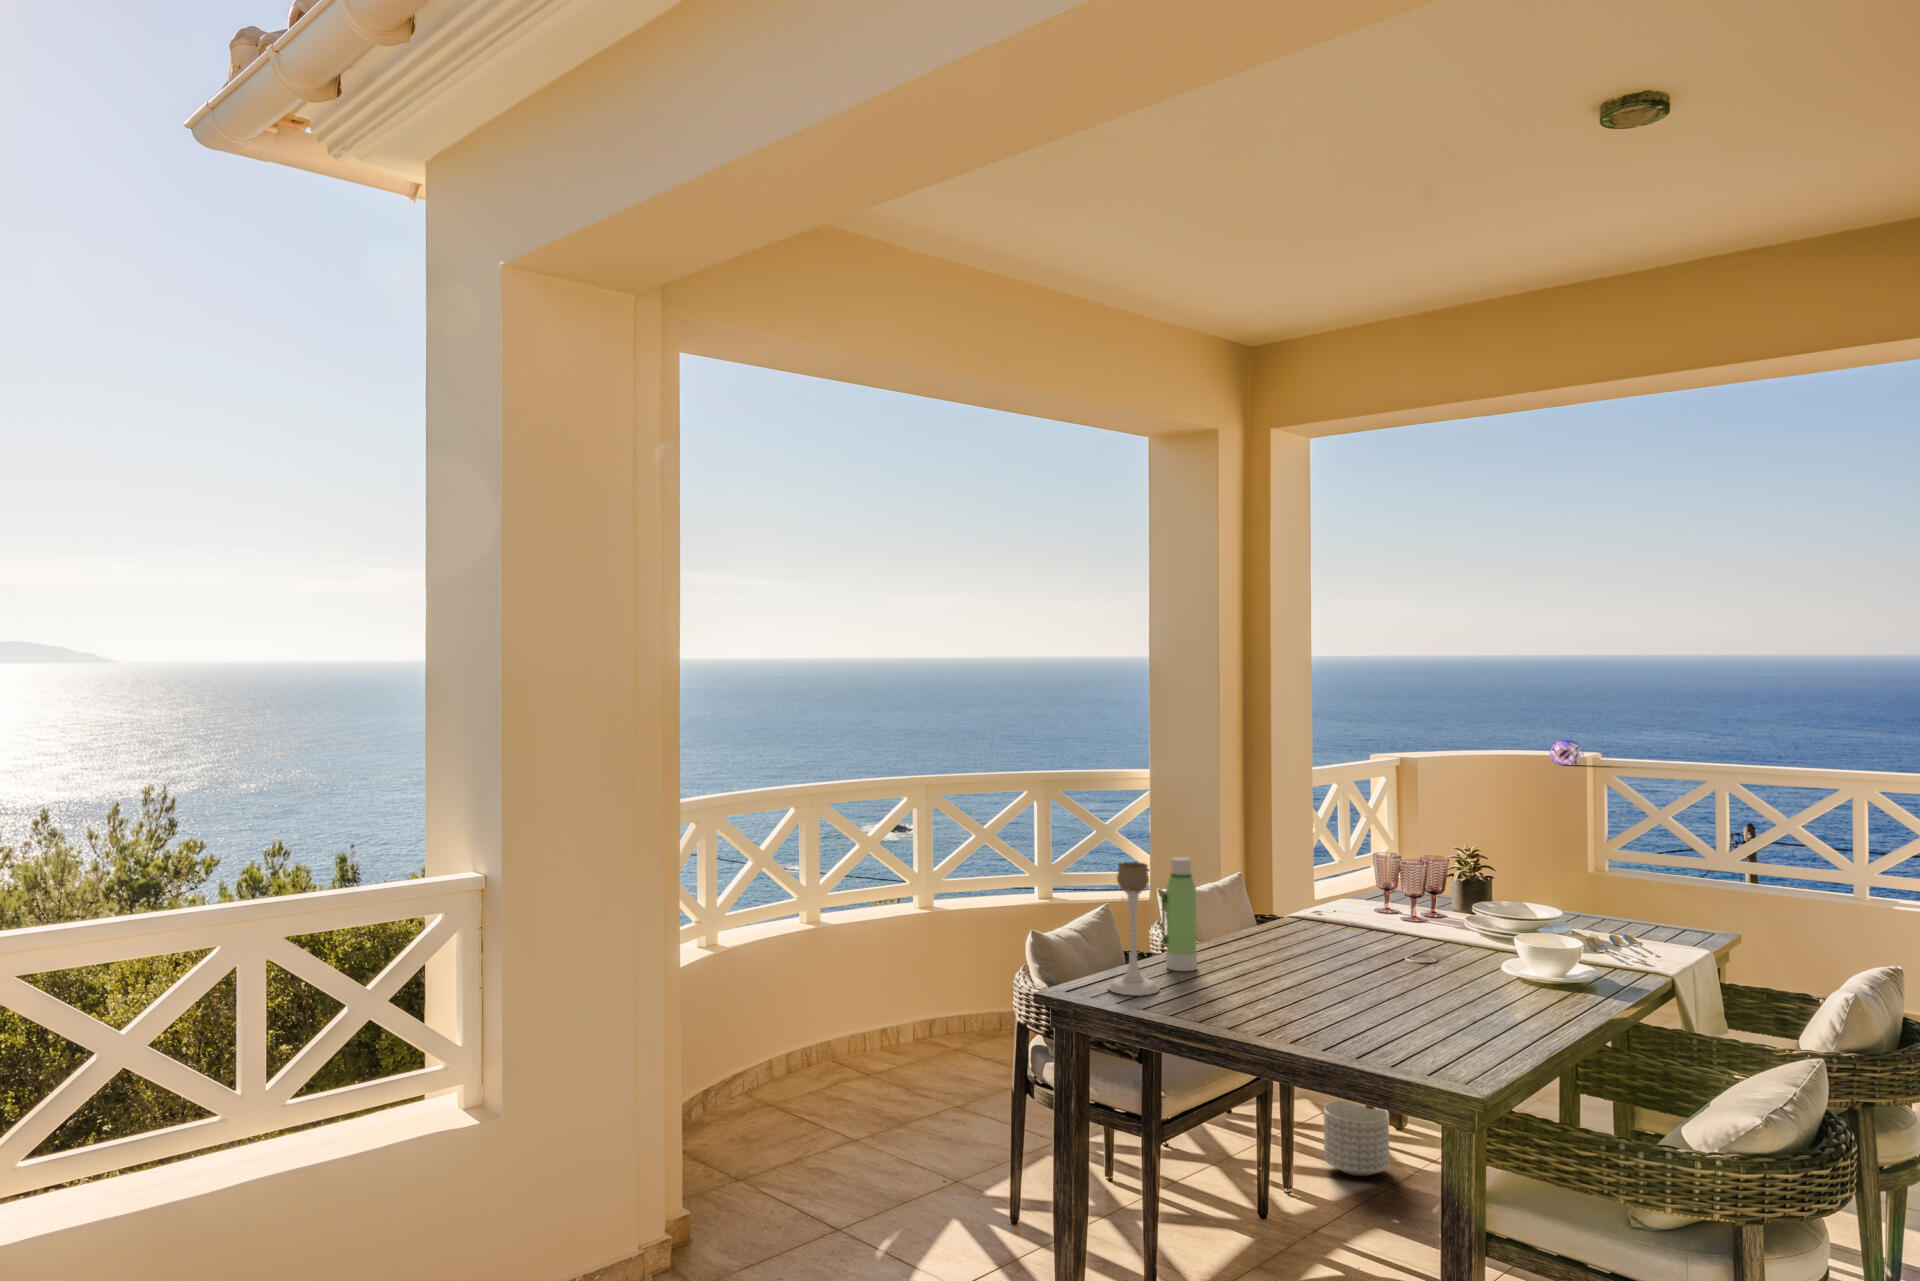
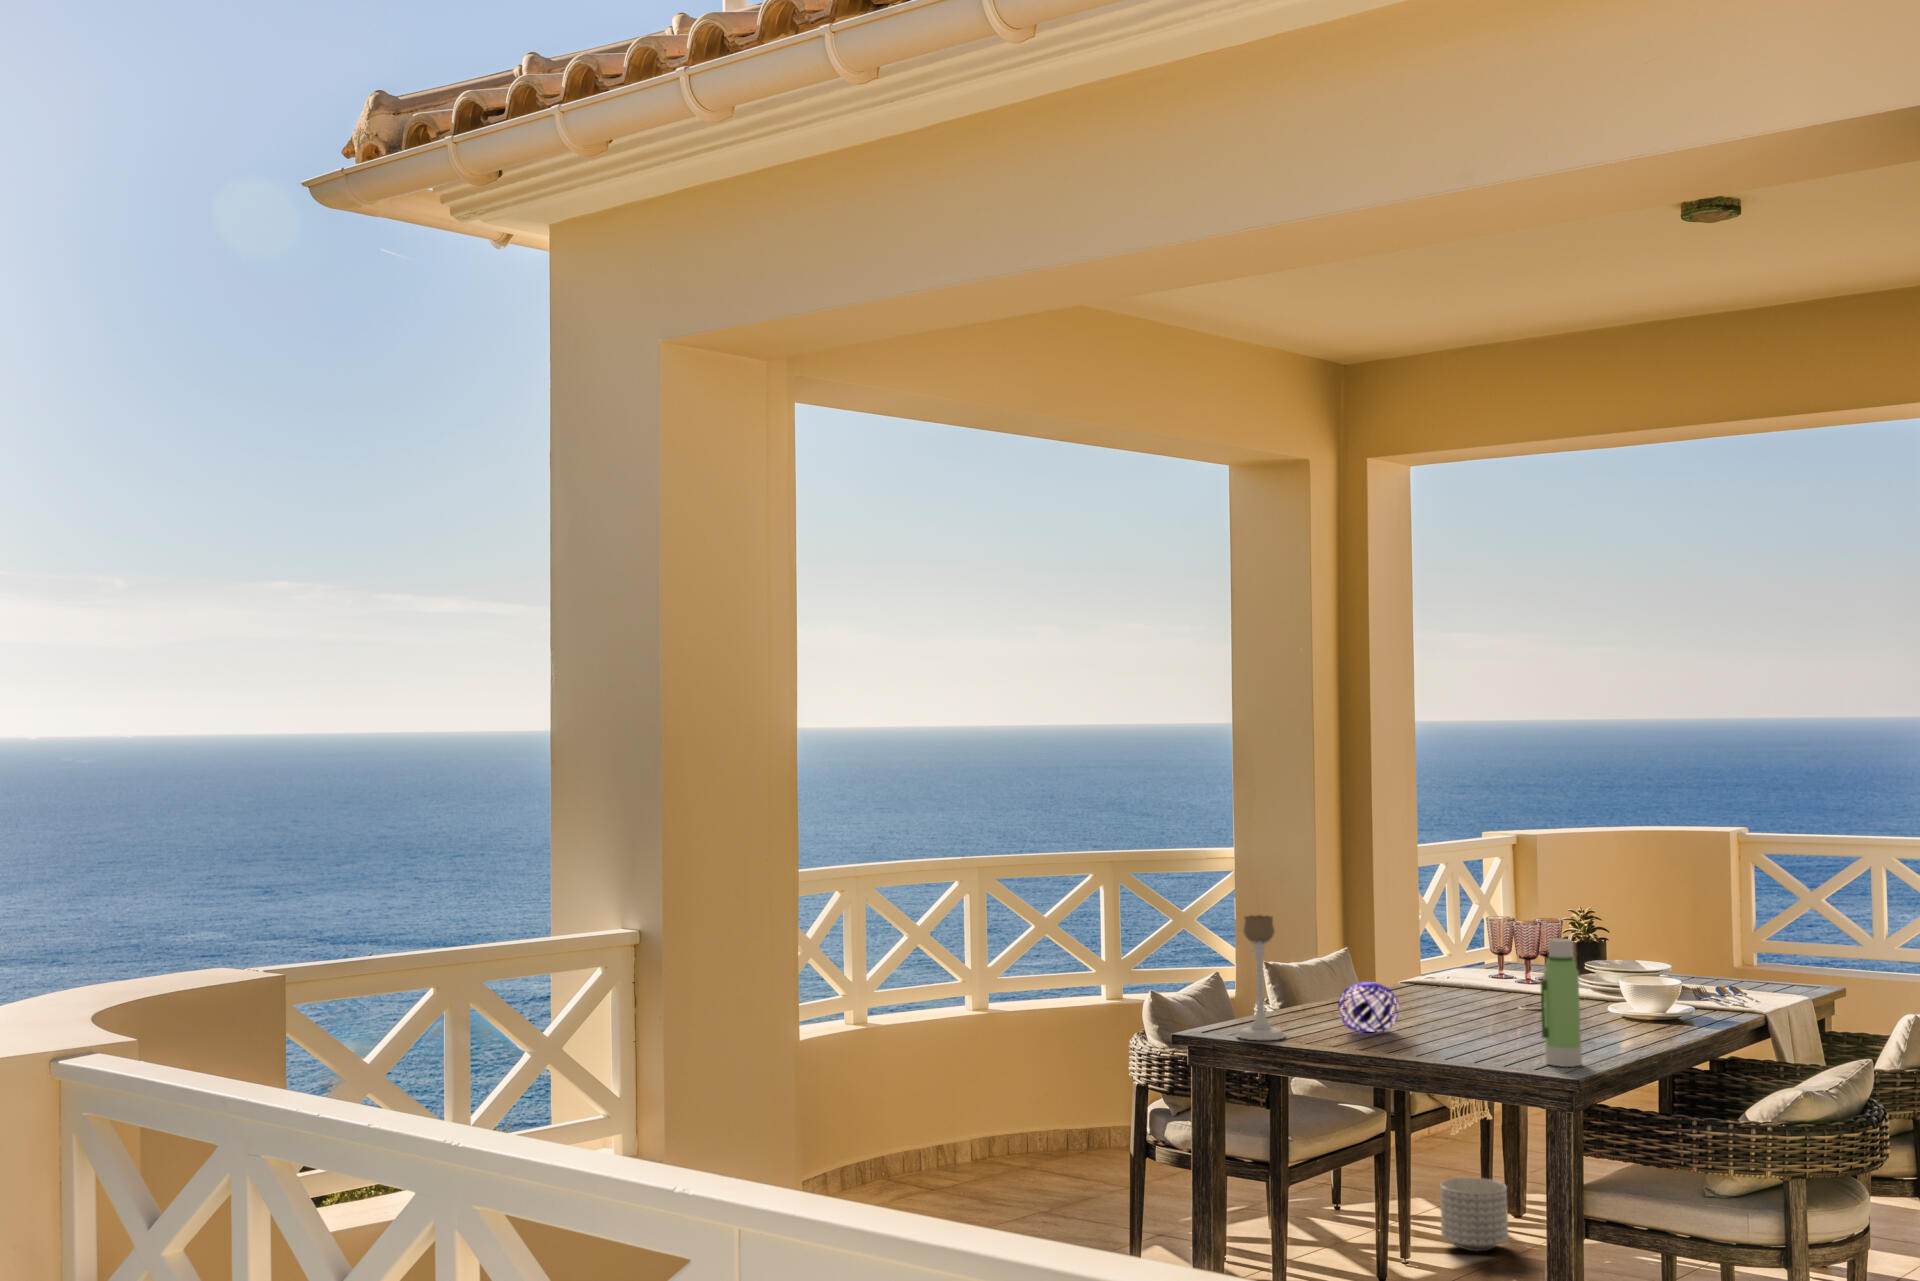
decorative orb: present [1550,740,1583,765] -> present [1338,982,1399,1032]
water bottle: present [1162,857,1197,971] -> present [1540,938,1582,1067]

